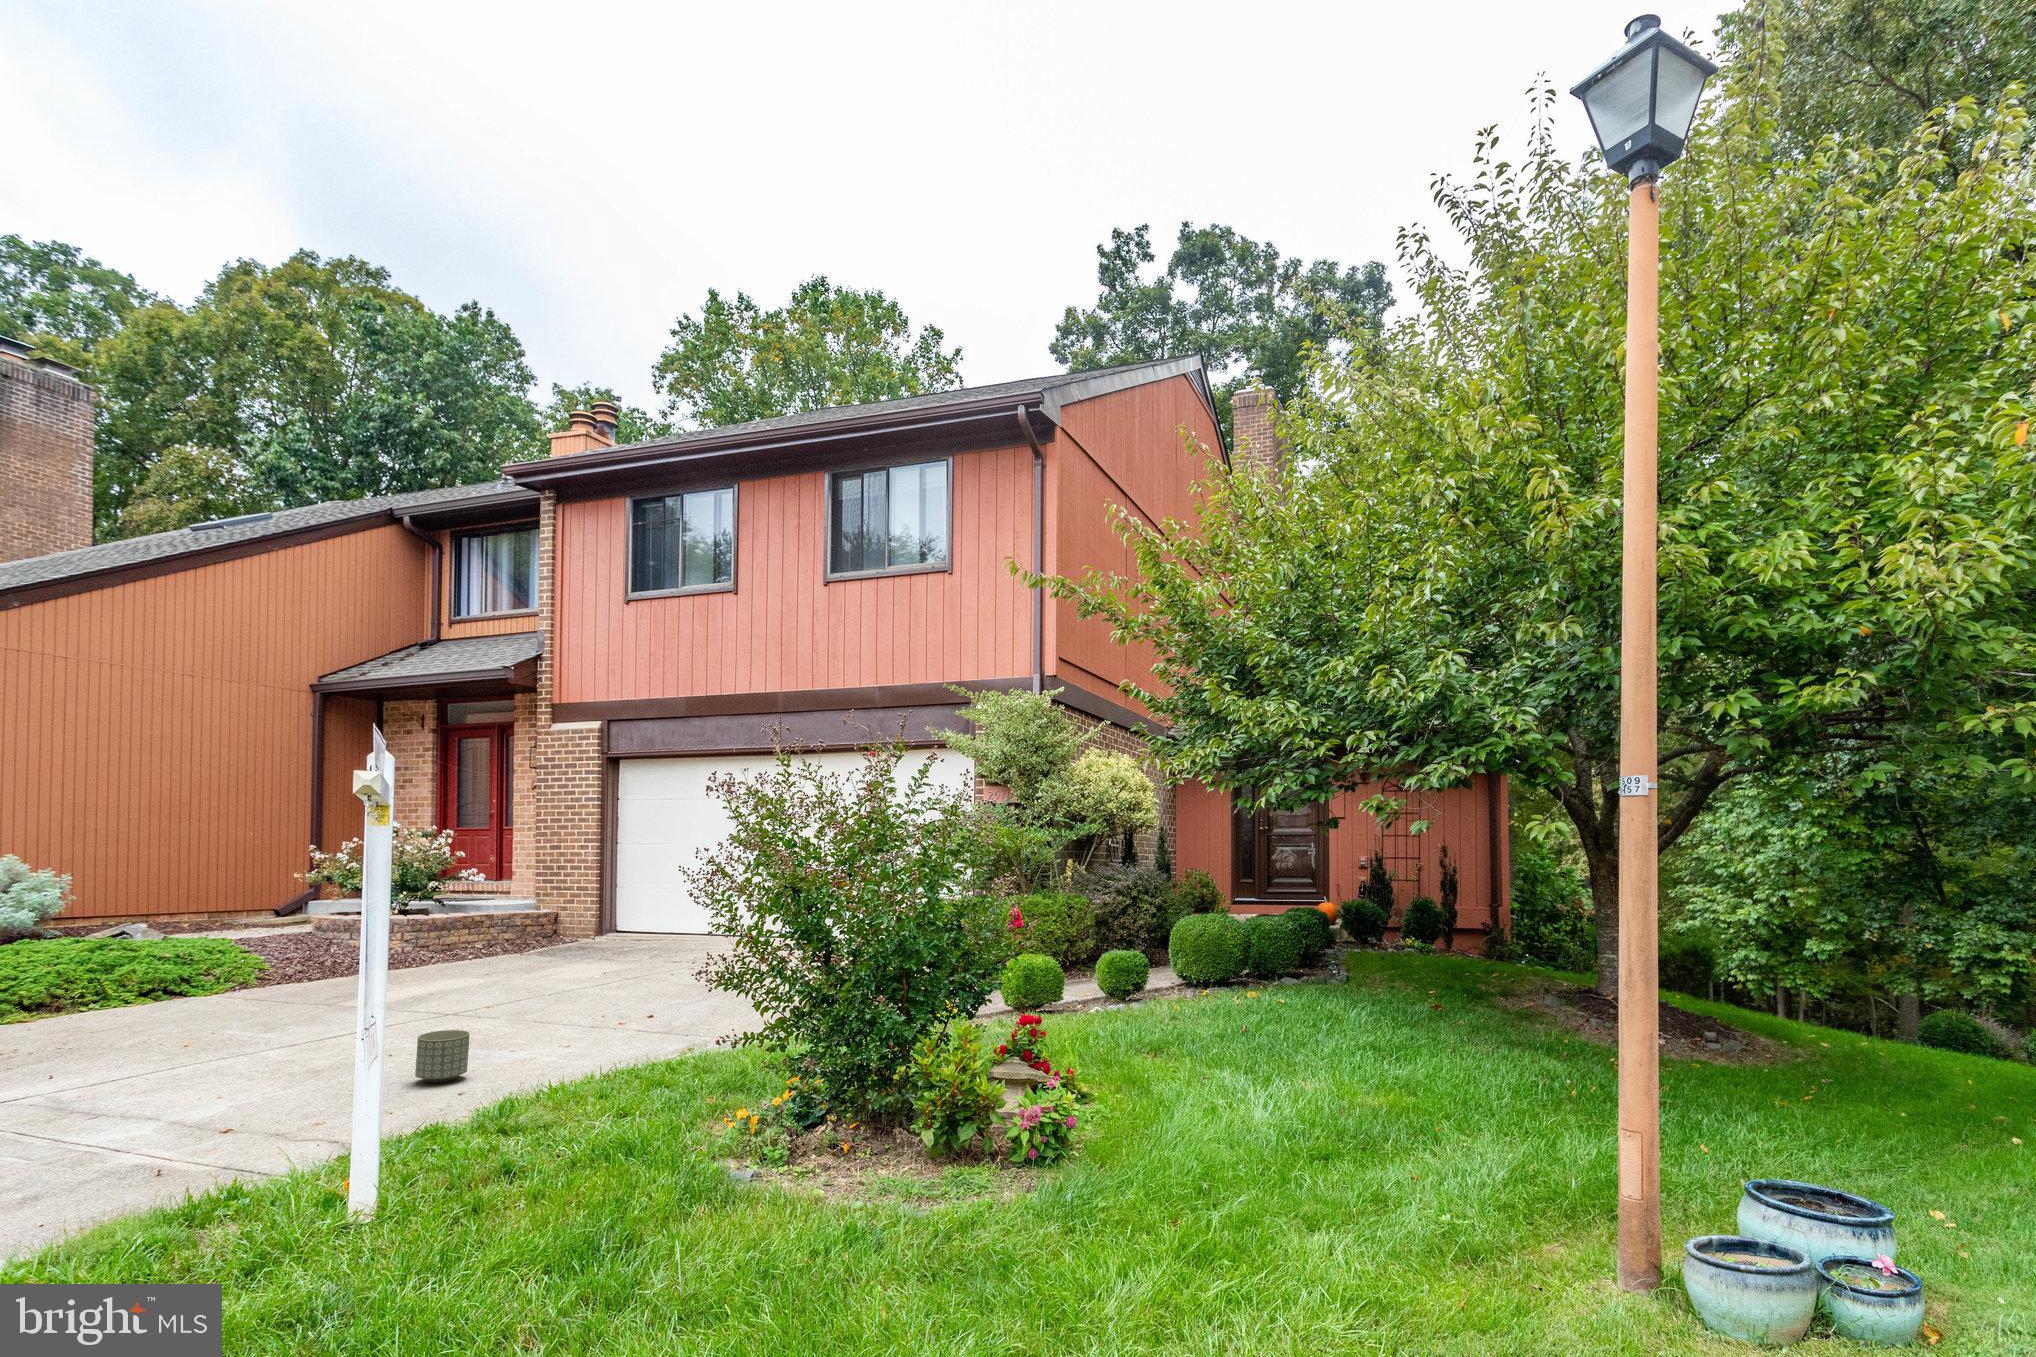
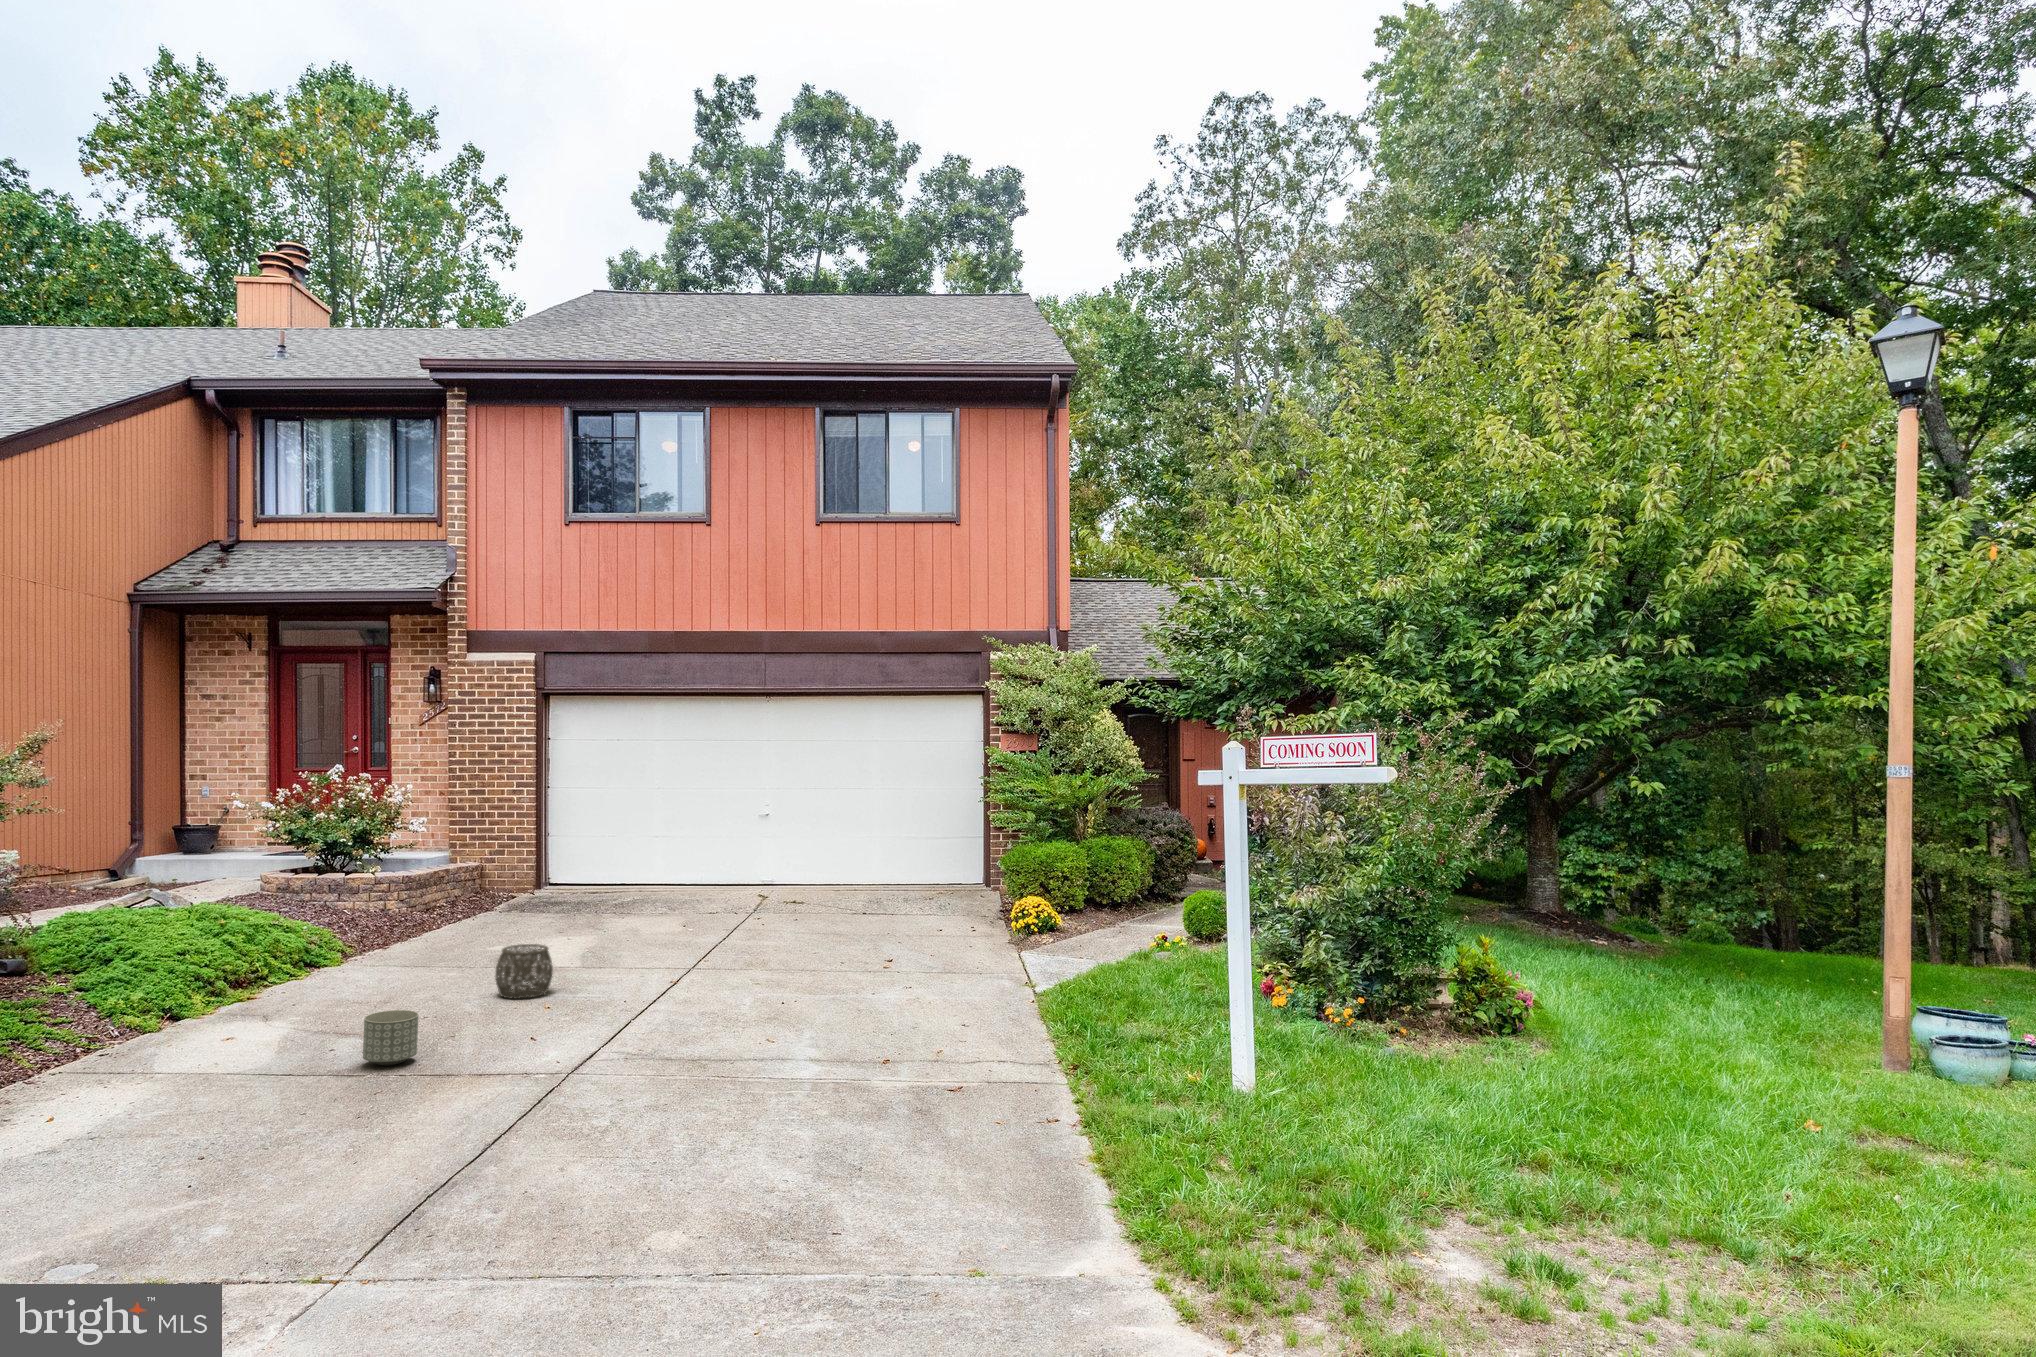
woven basket: none [550,974,606,1026] -> present [495,944,553,999]

